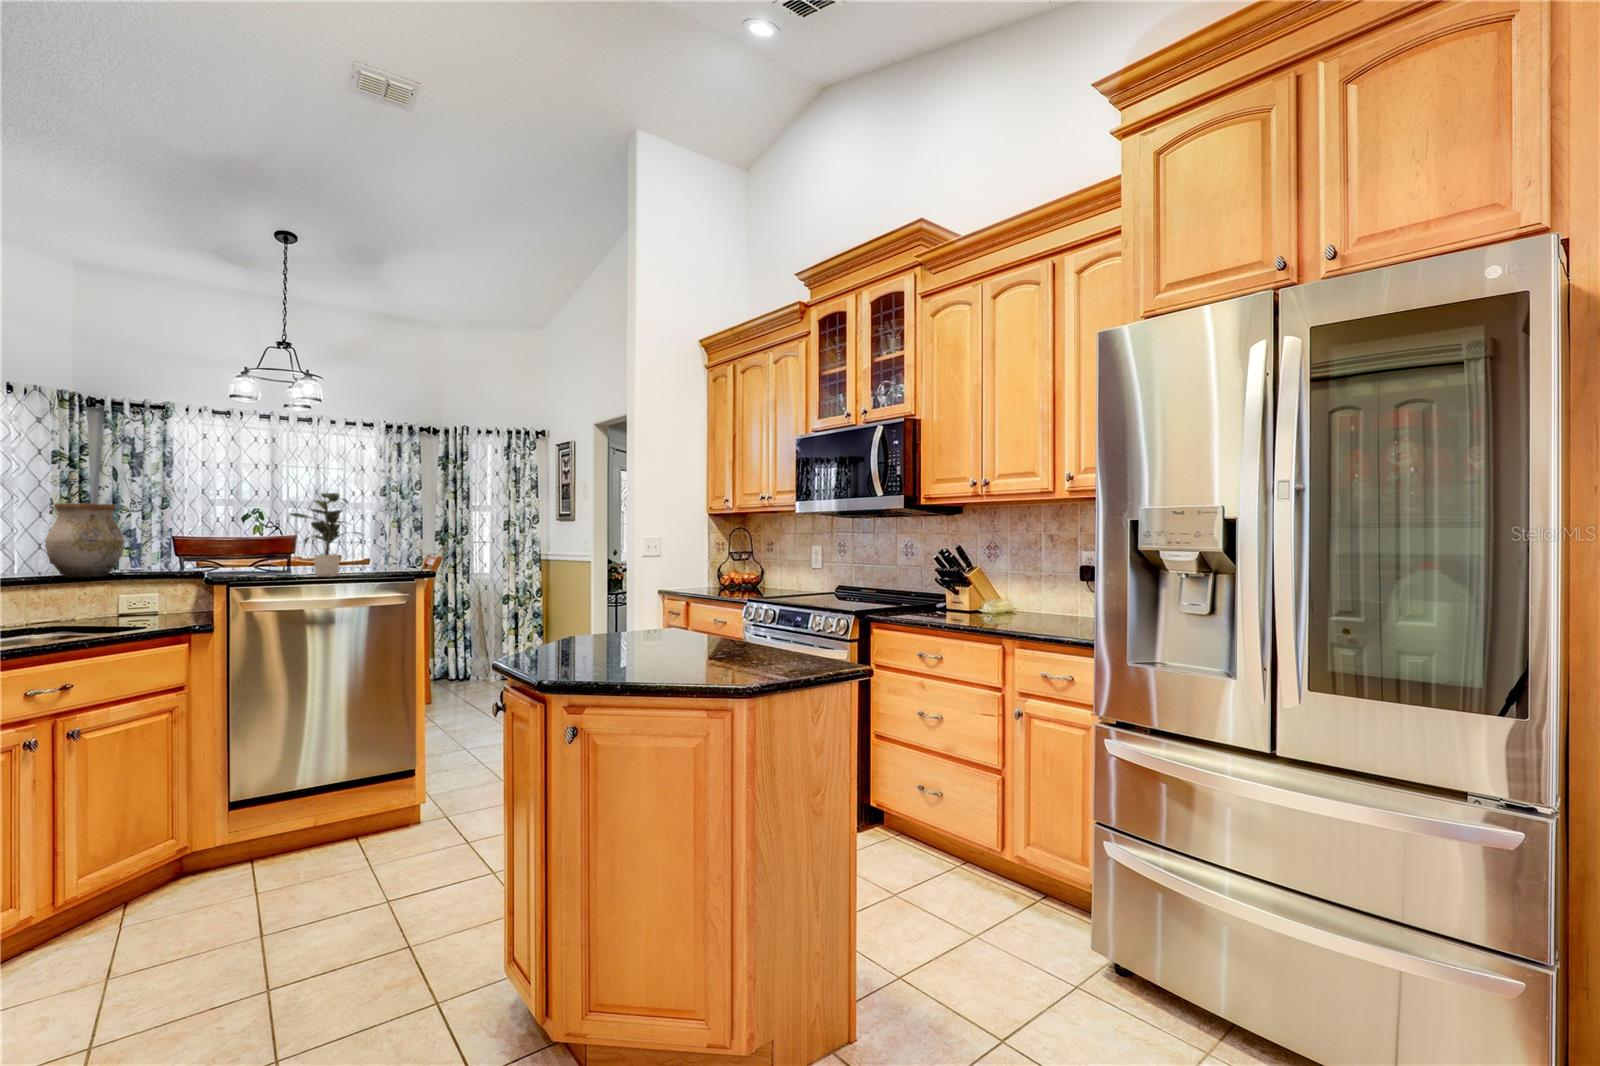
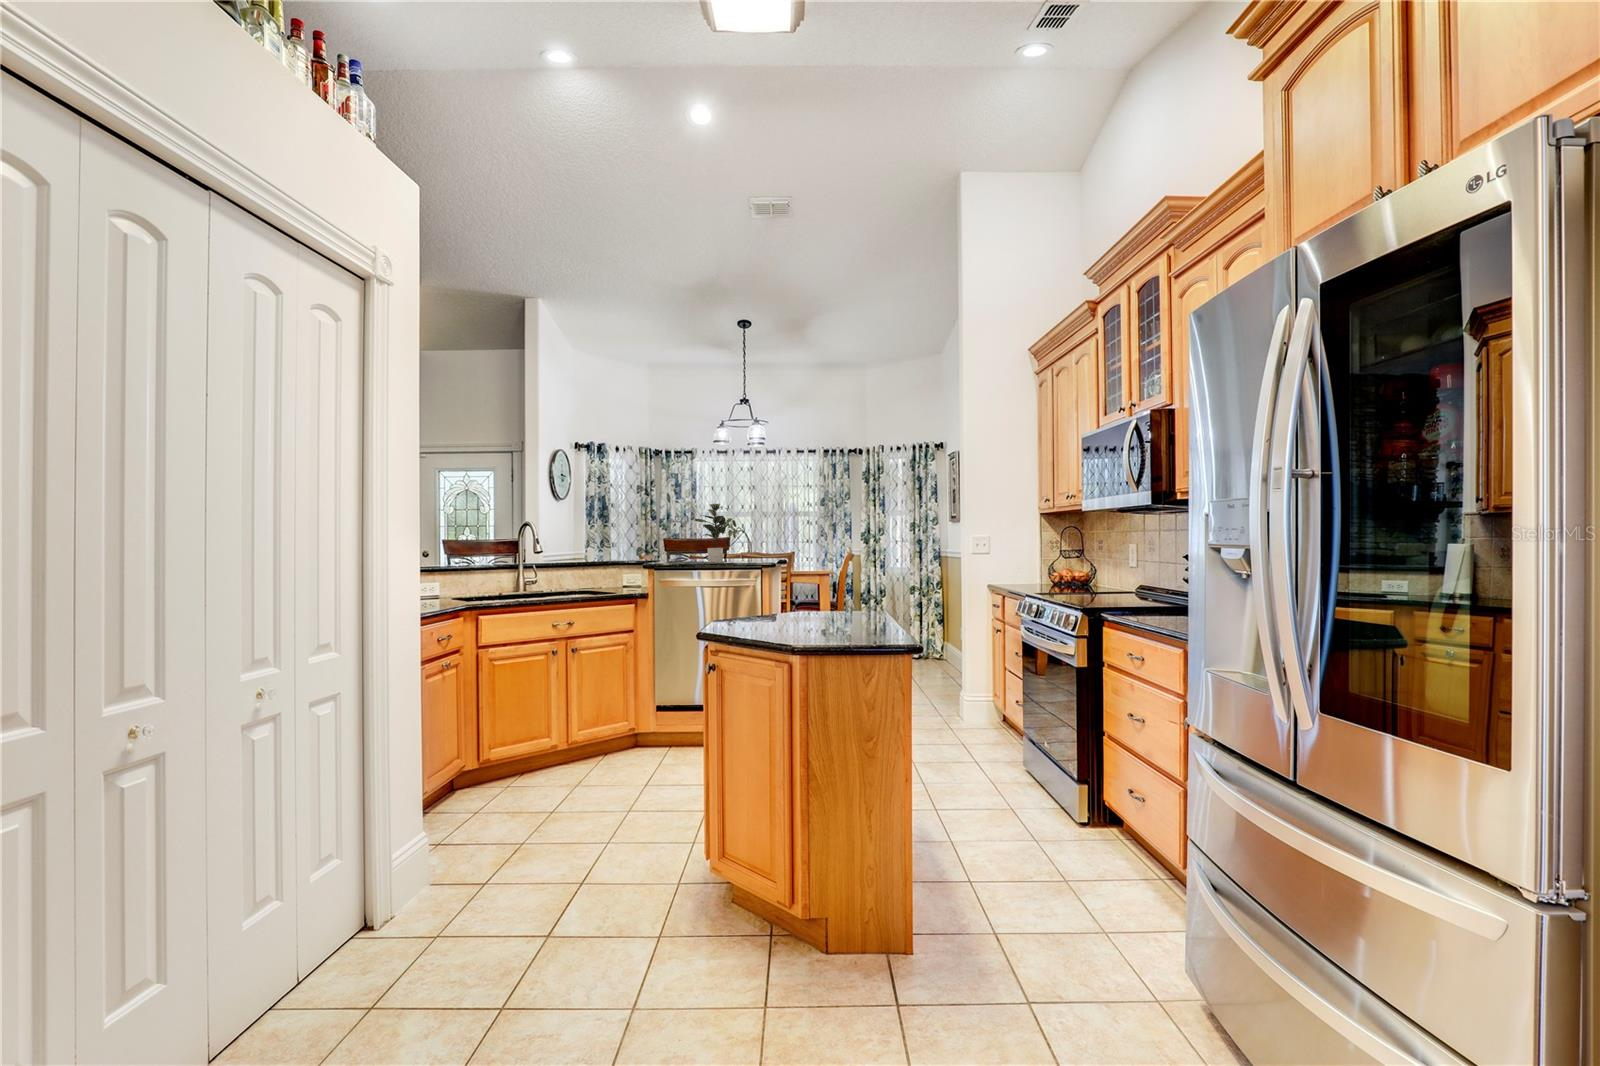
vase: present [45,503,125,578] -> none [586,516,624,562]

